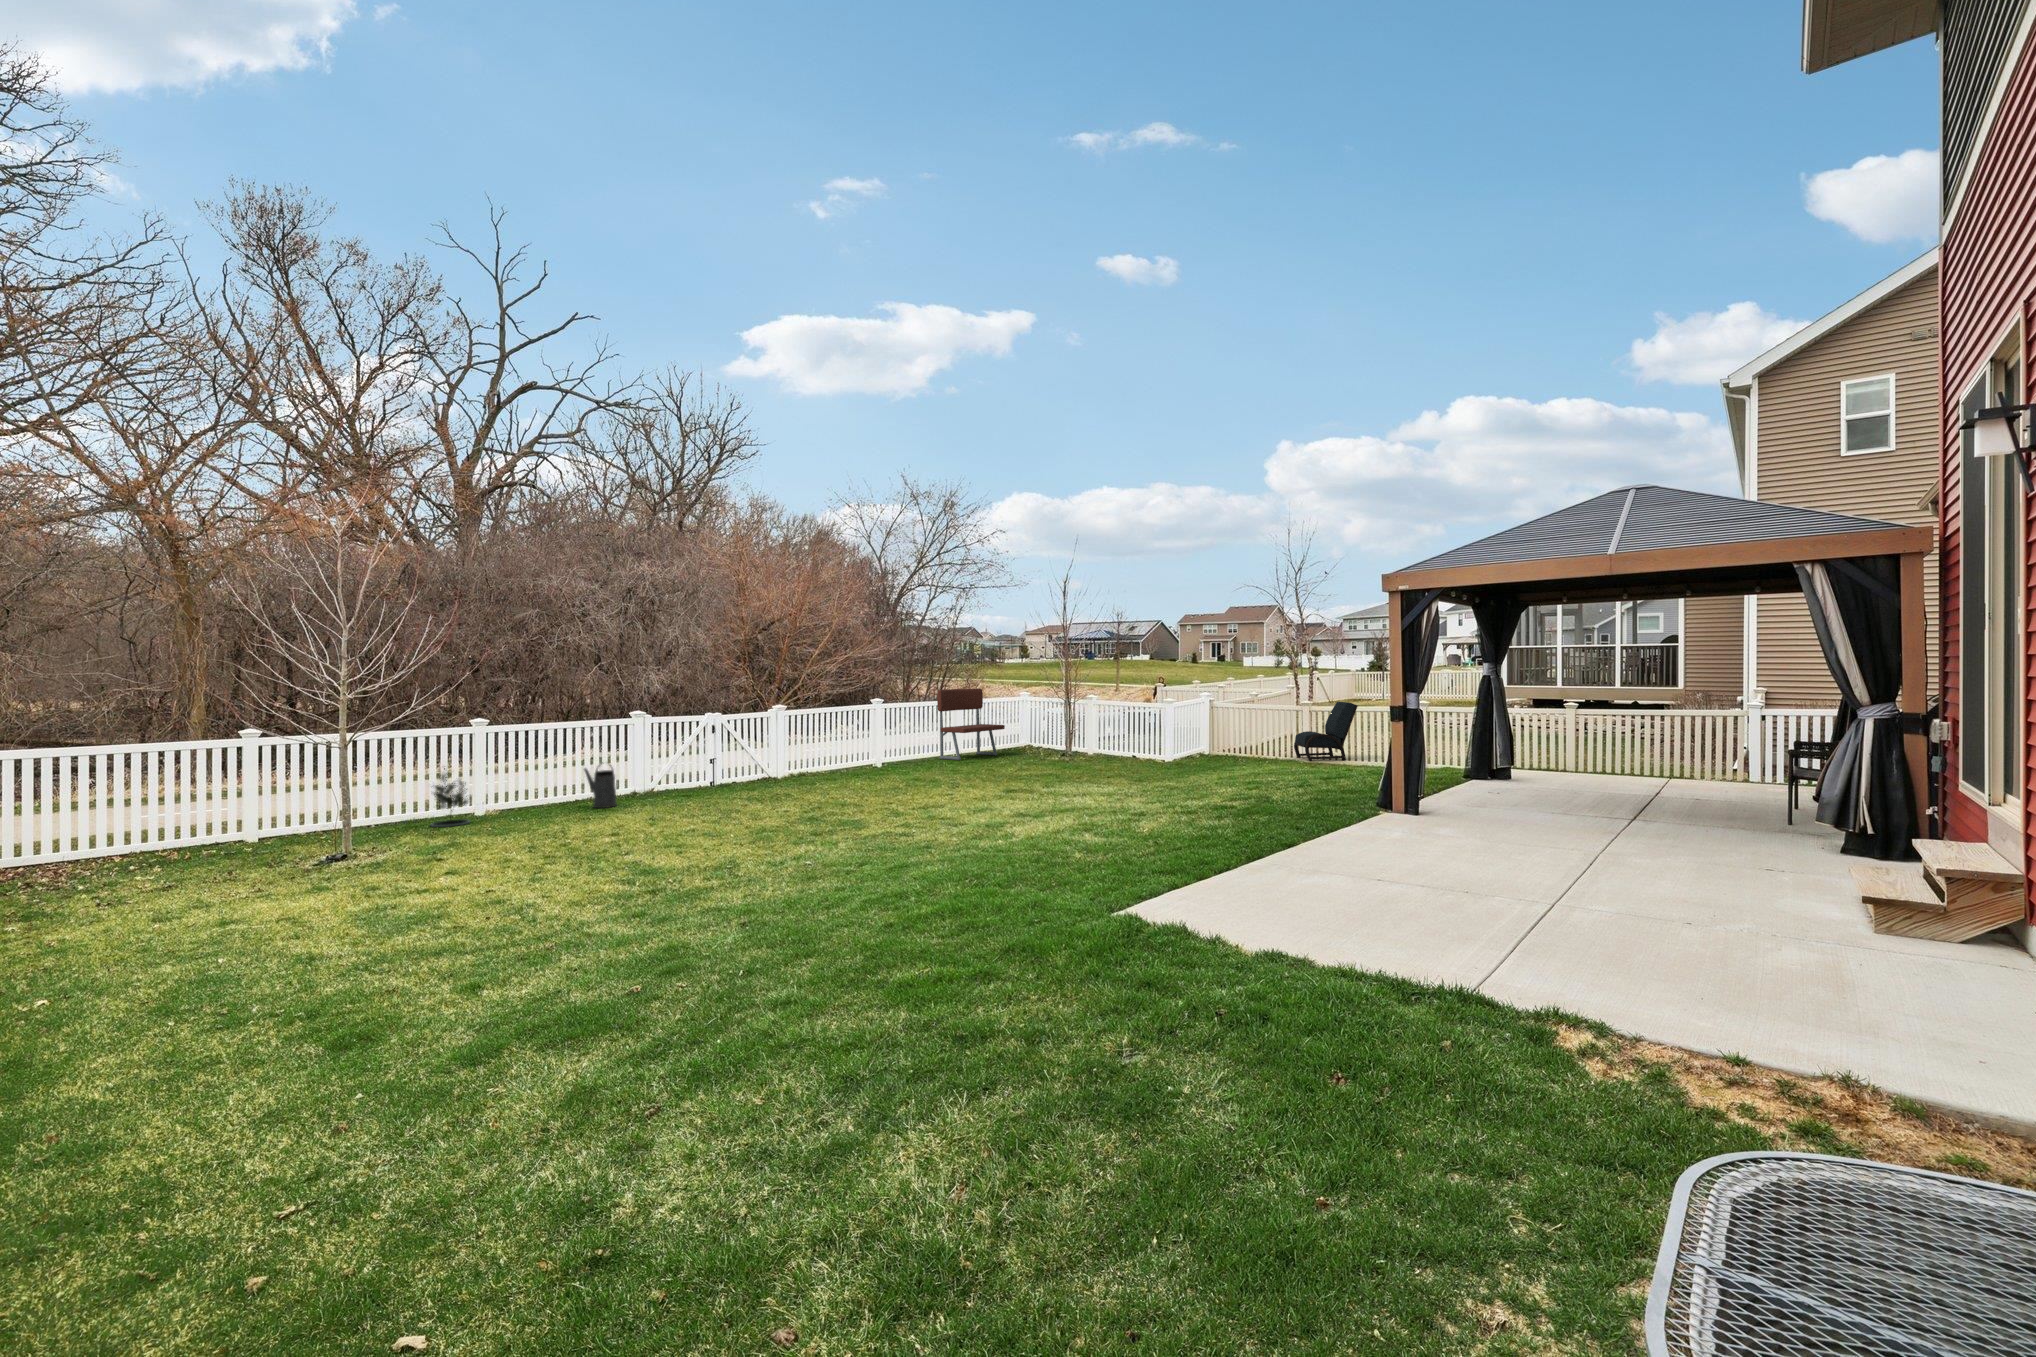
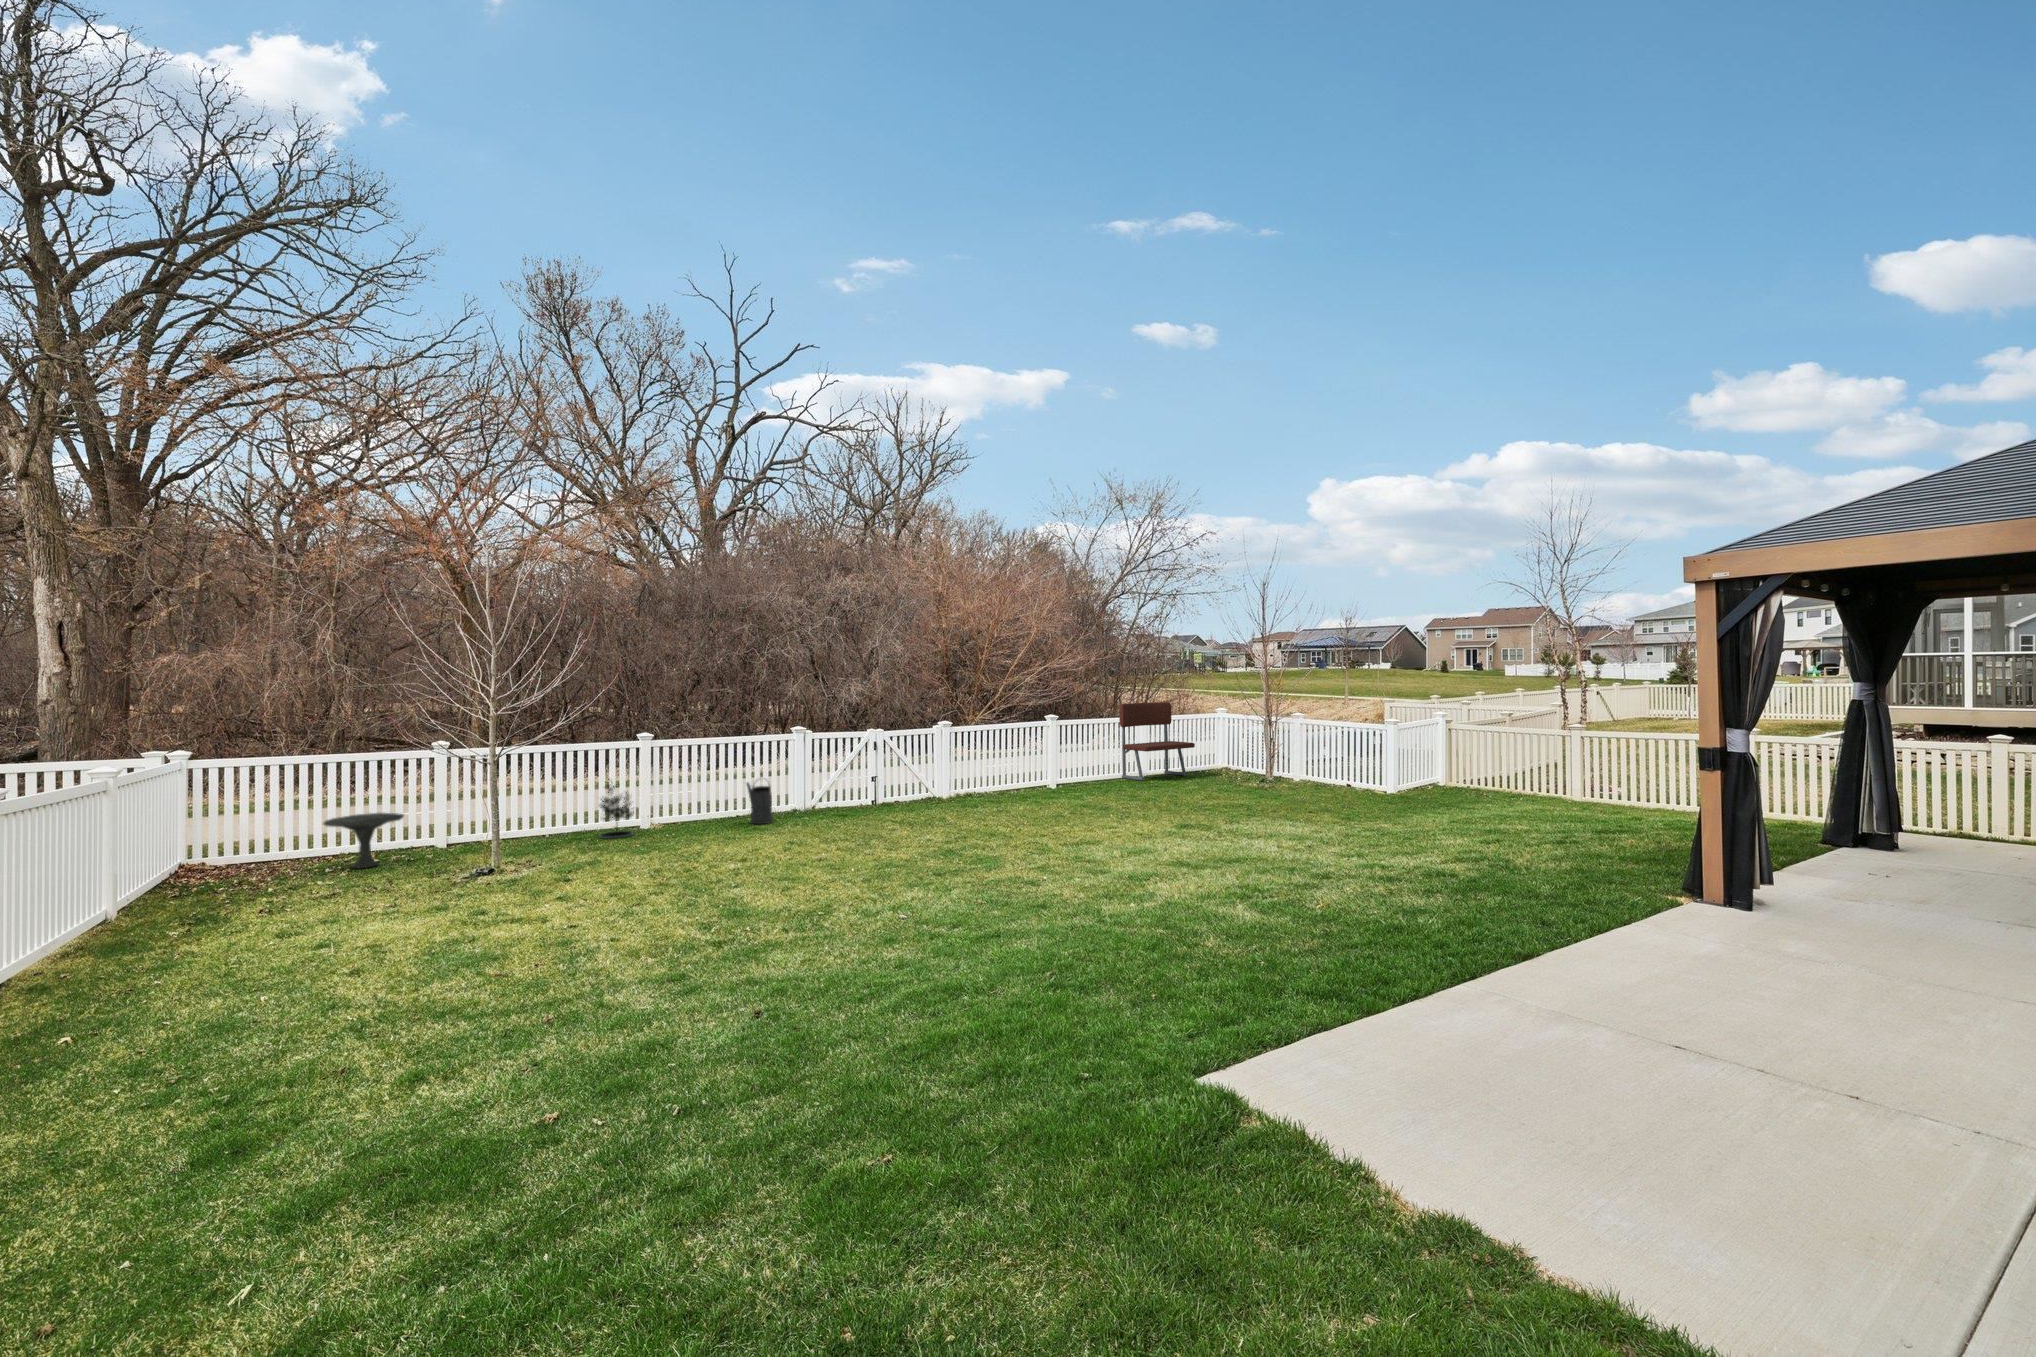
lounge chair: present [1294,702,1358,761] -> none [1557,726,1649,802]
side table: none [116,806,218,866] -> present [323,813,404,869]

